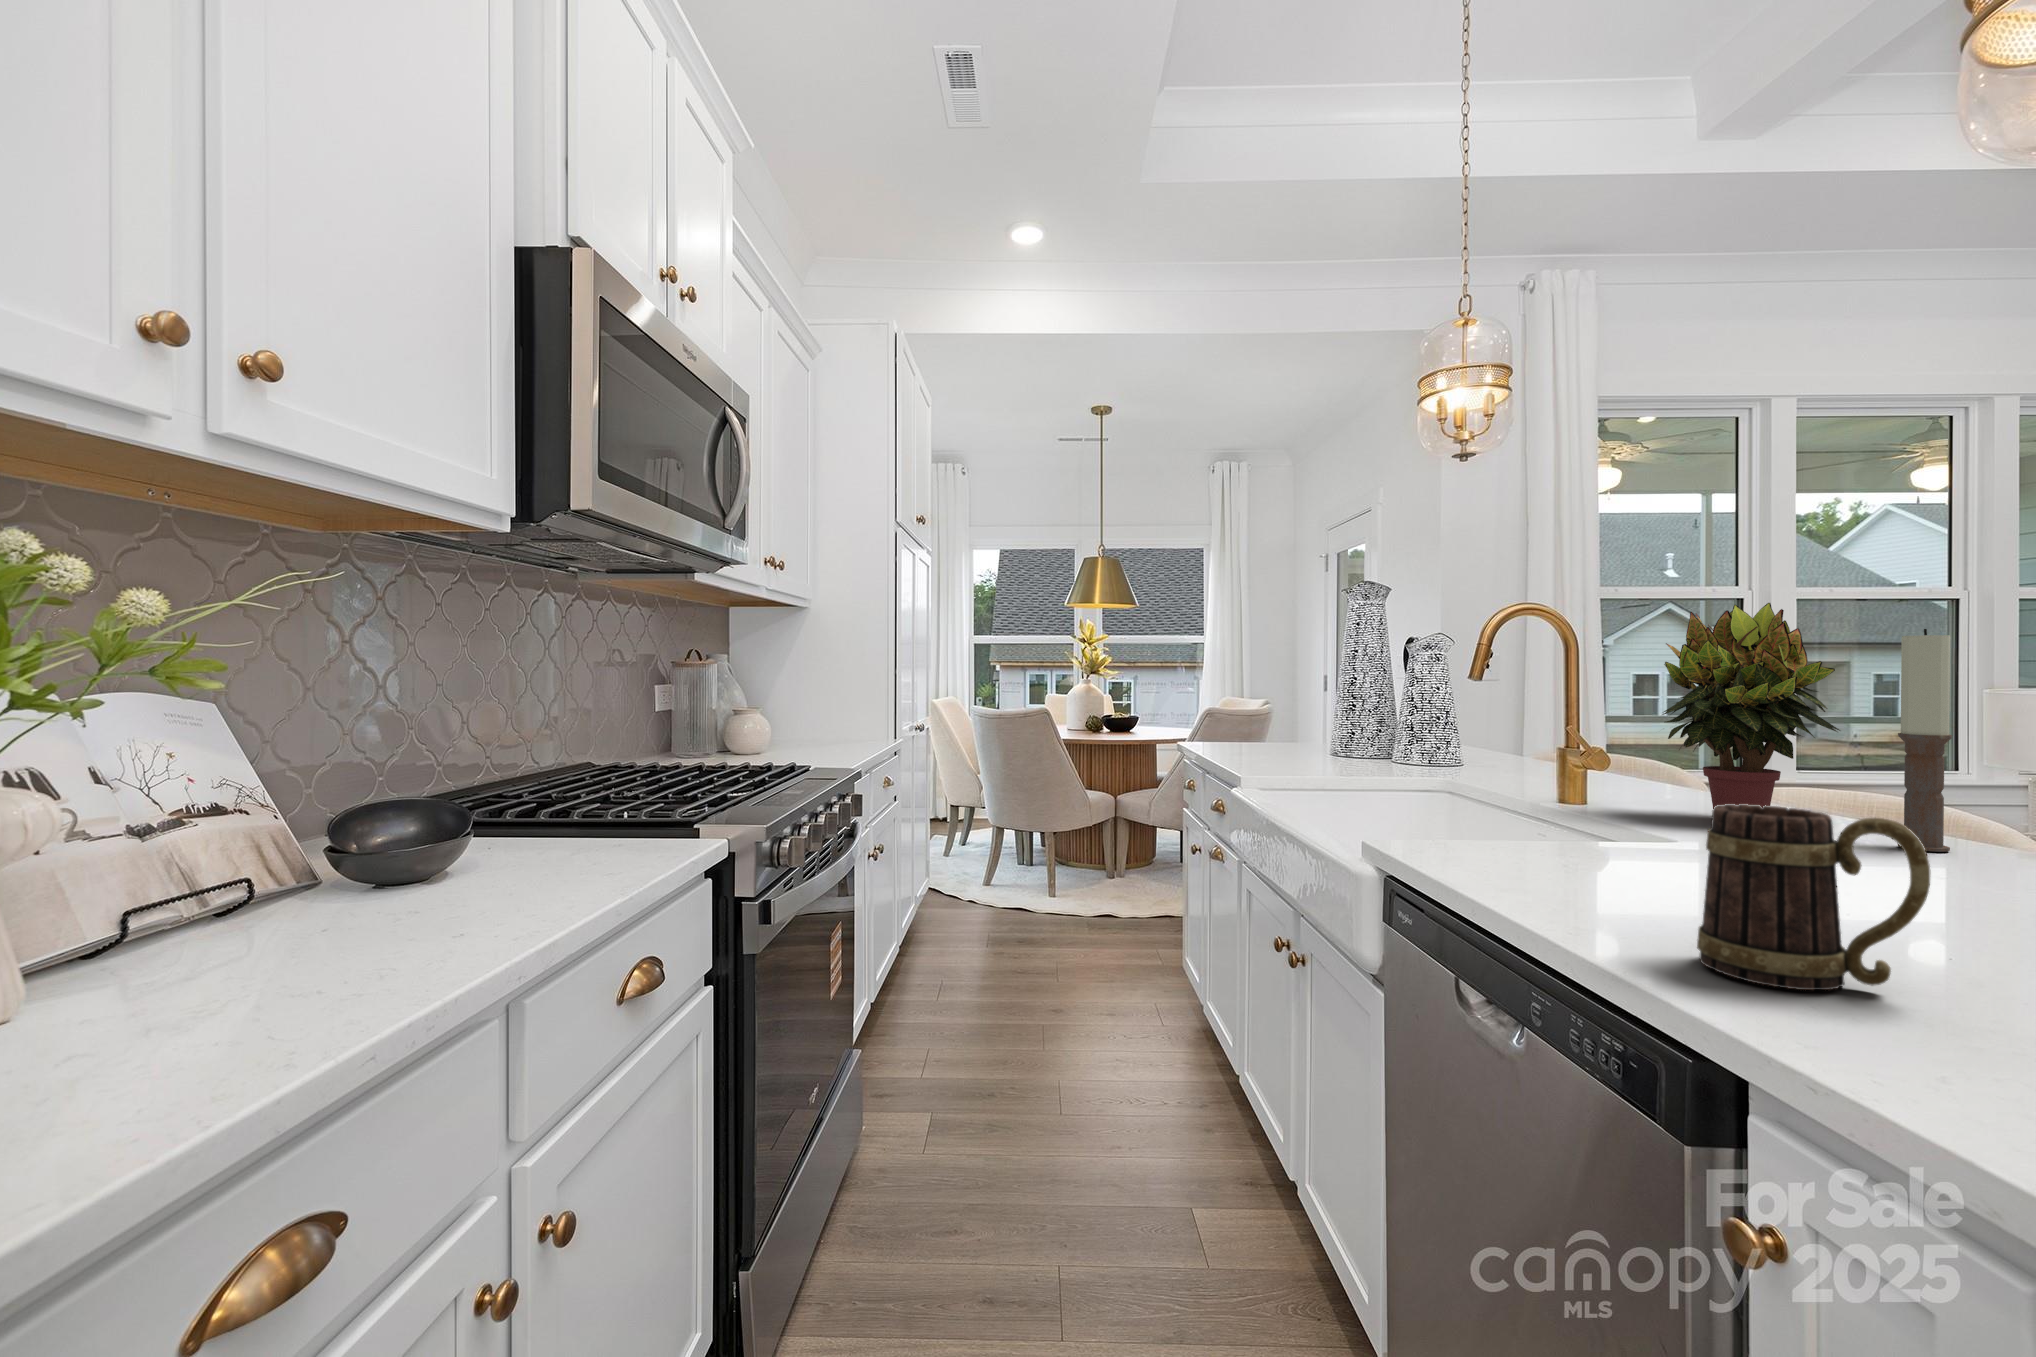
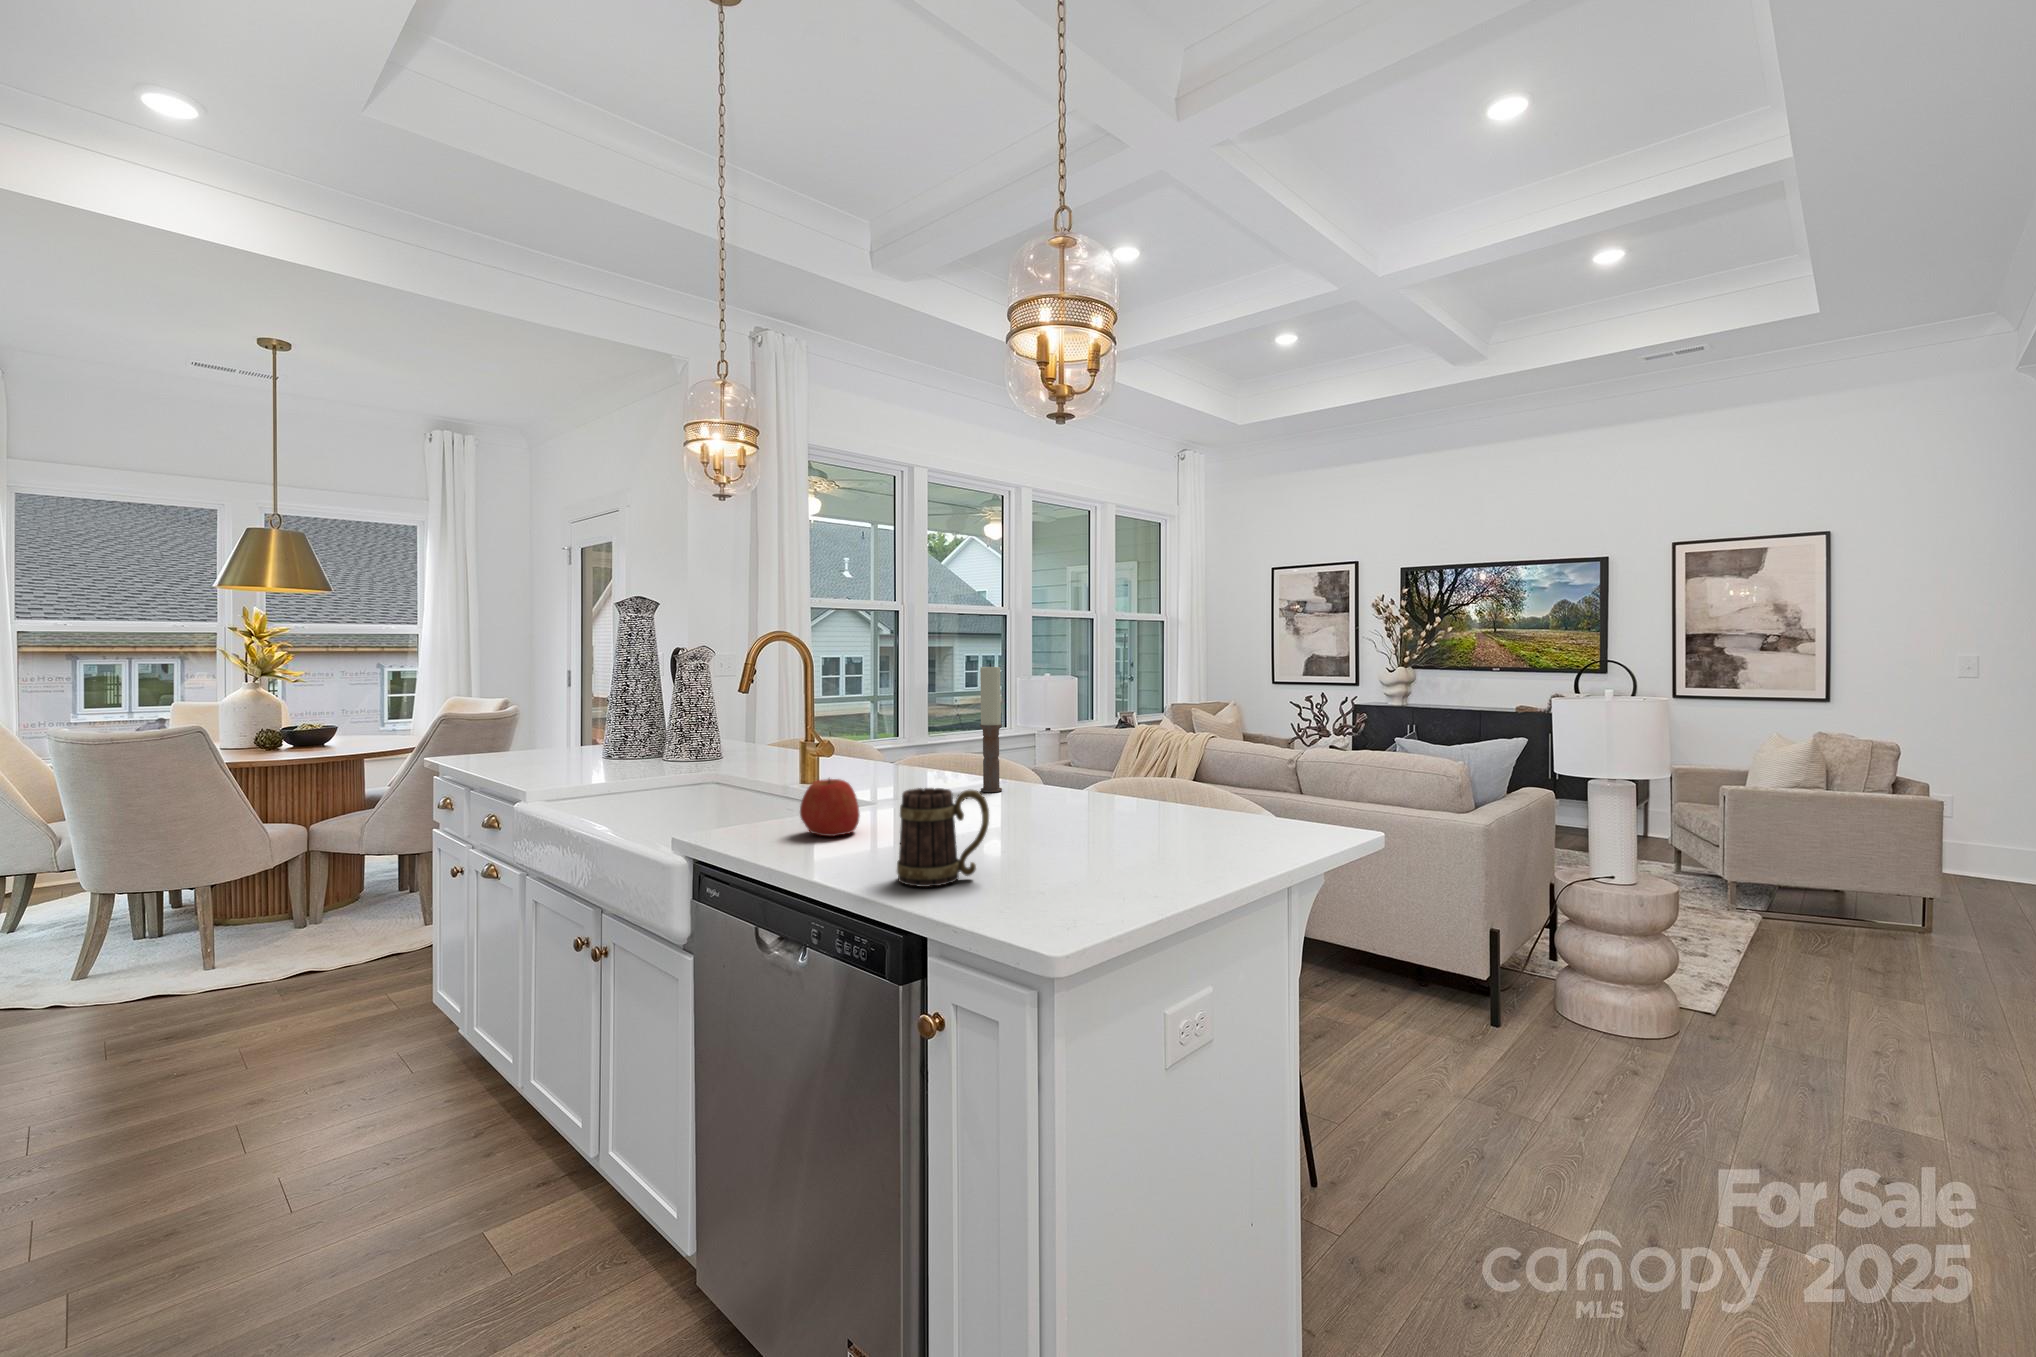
potted plant: present [1662,603,1840,809] -> none [860,643,955,788]
apple: none [1536,783,1639,872] -> present [800,779,860,836]

